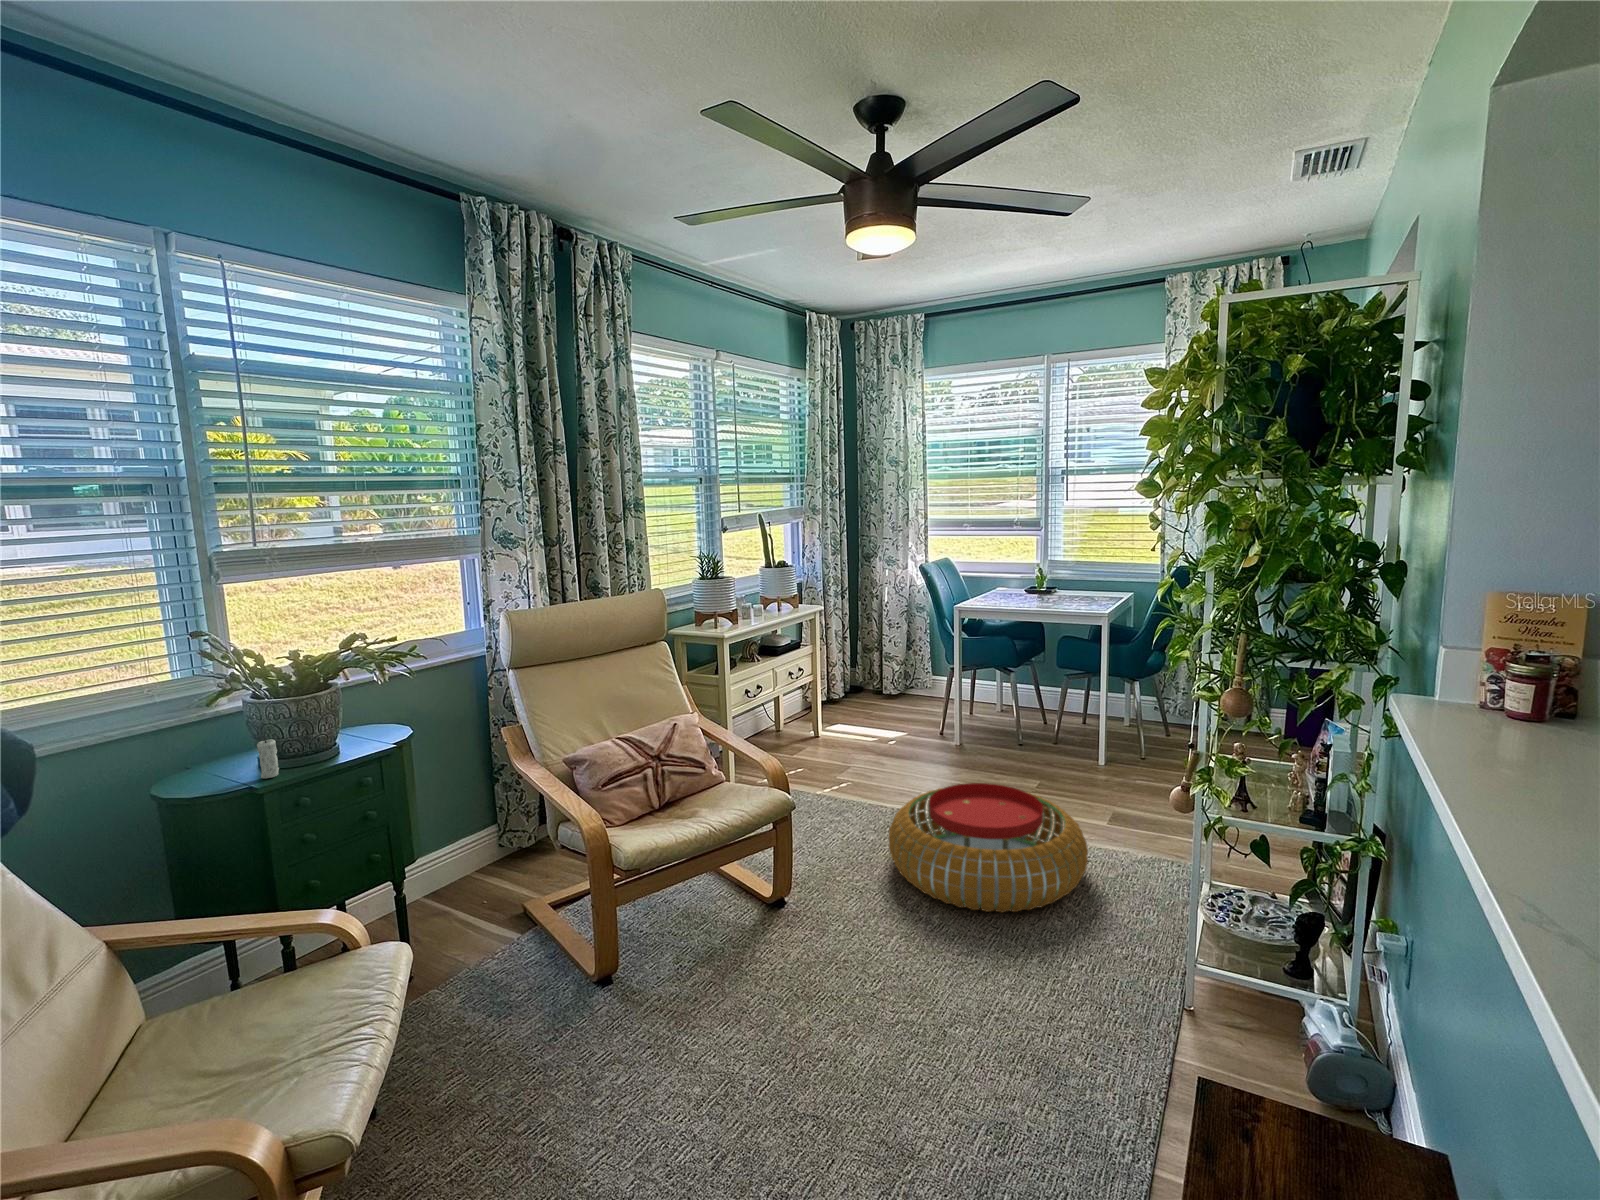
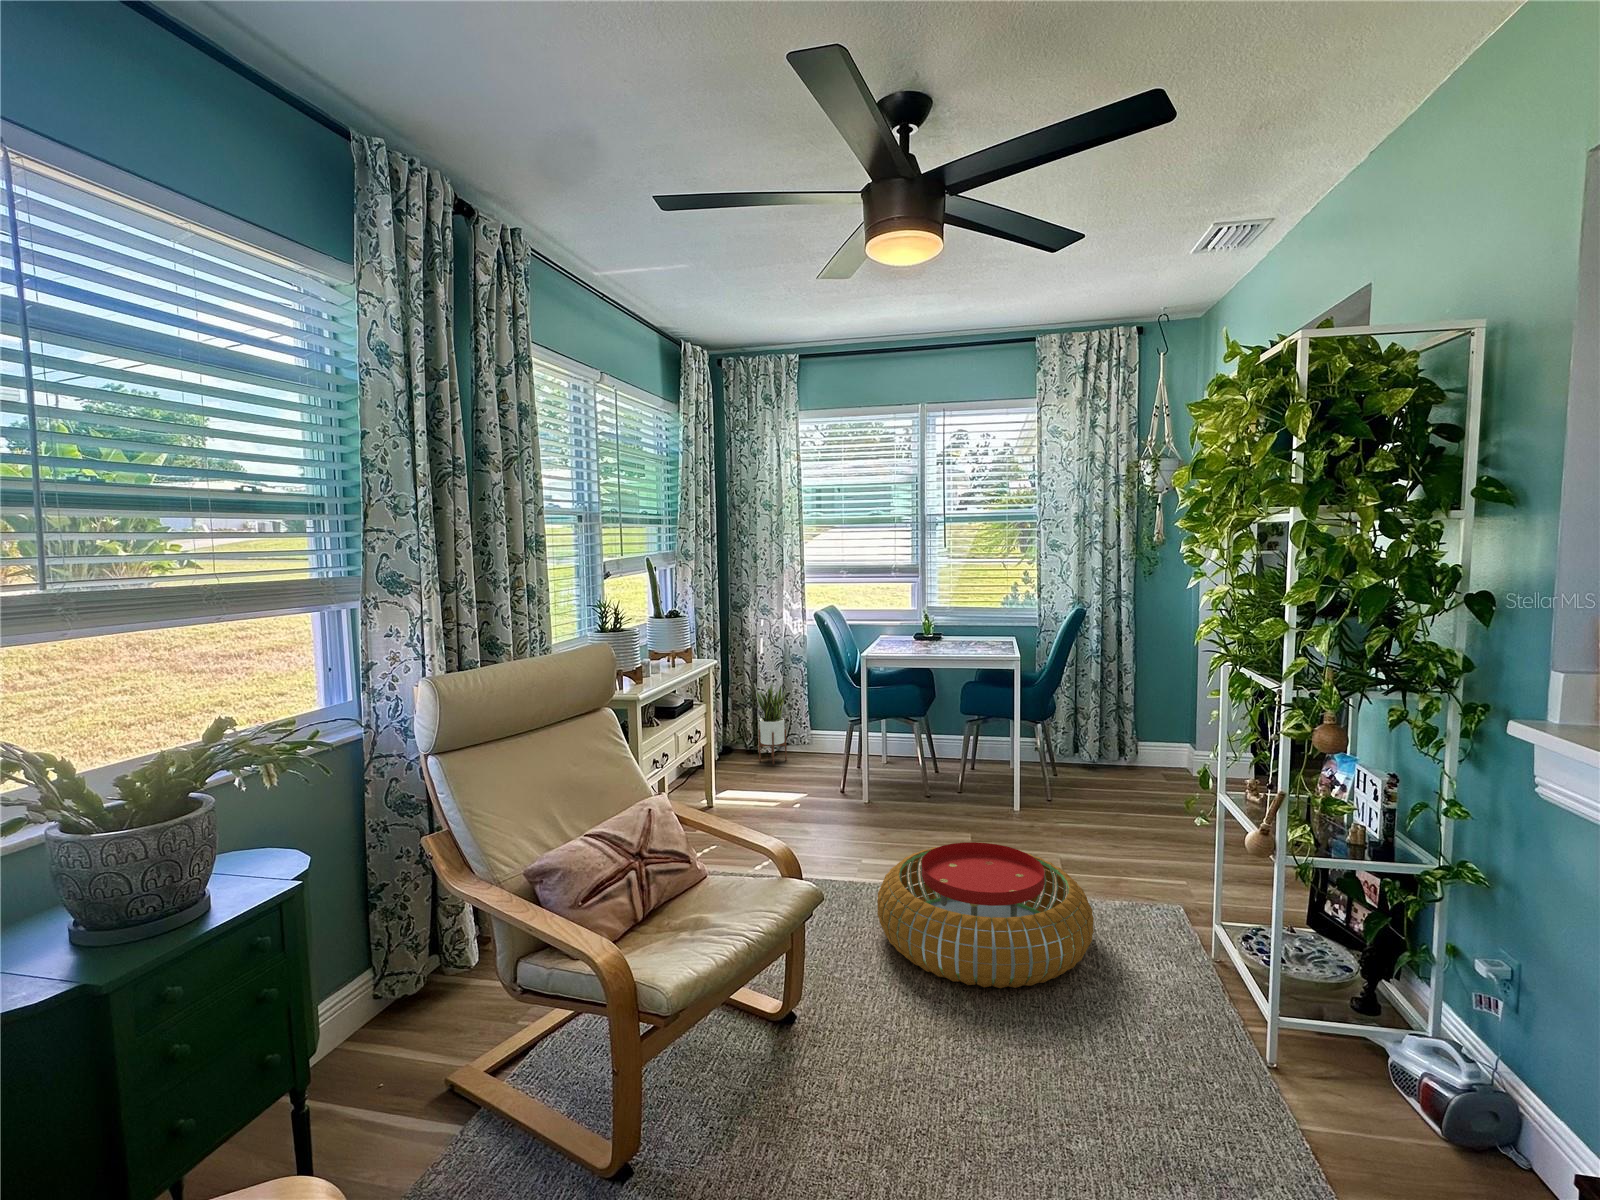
potted plant: none [873,627,905,705] -> present [754,681,787,765]
candle: present [257,738,279,779] -> none [67,891,106,966]

